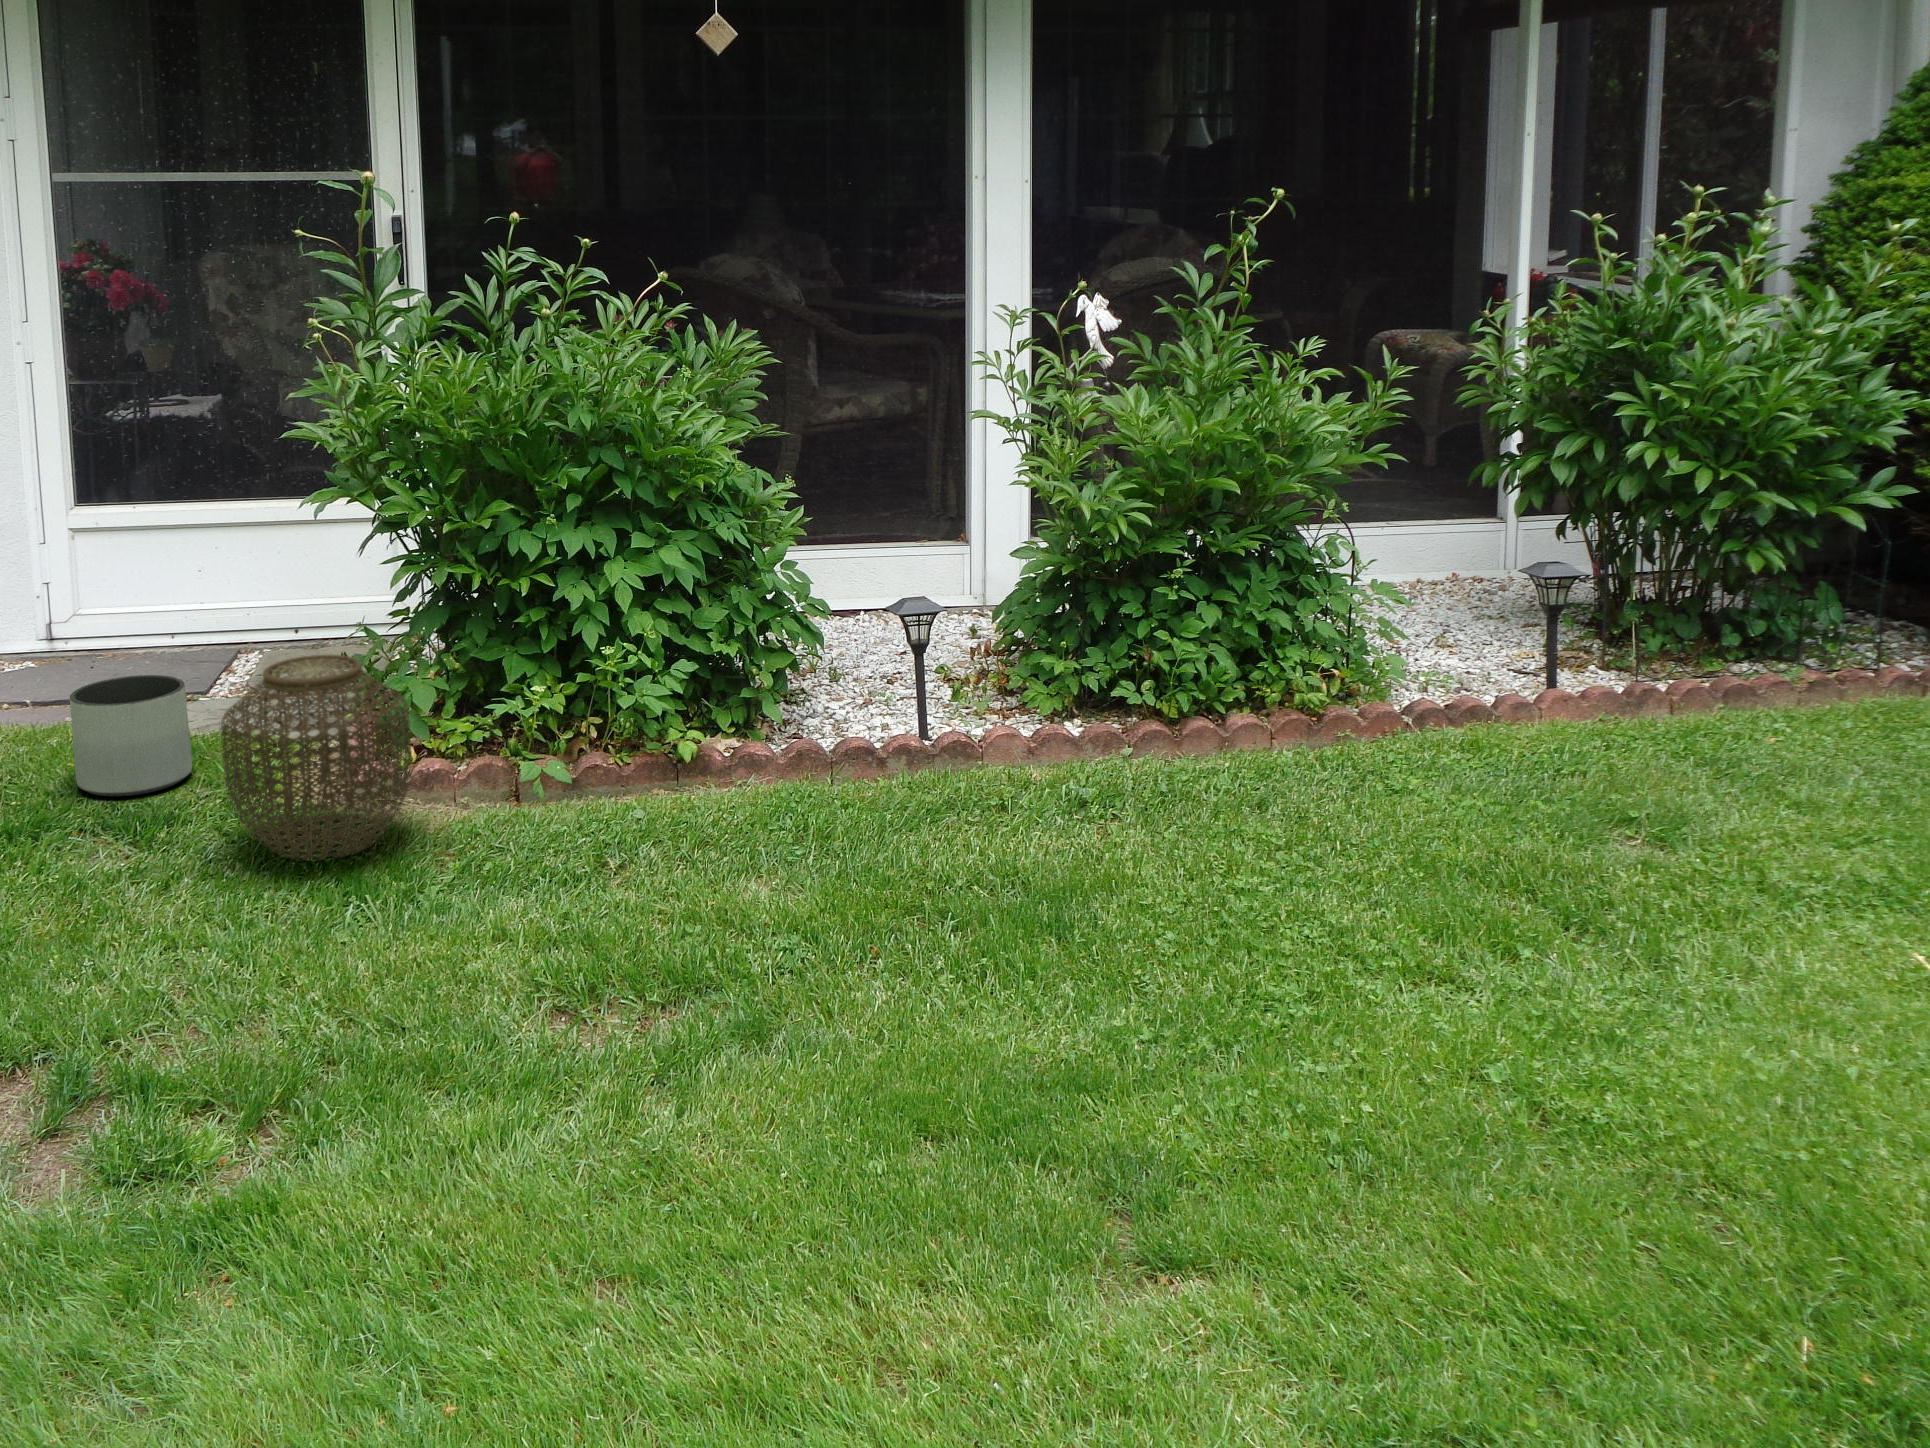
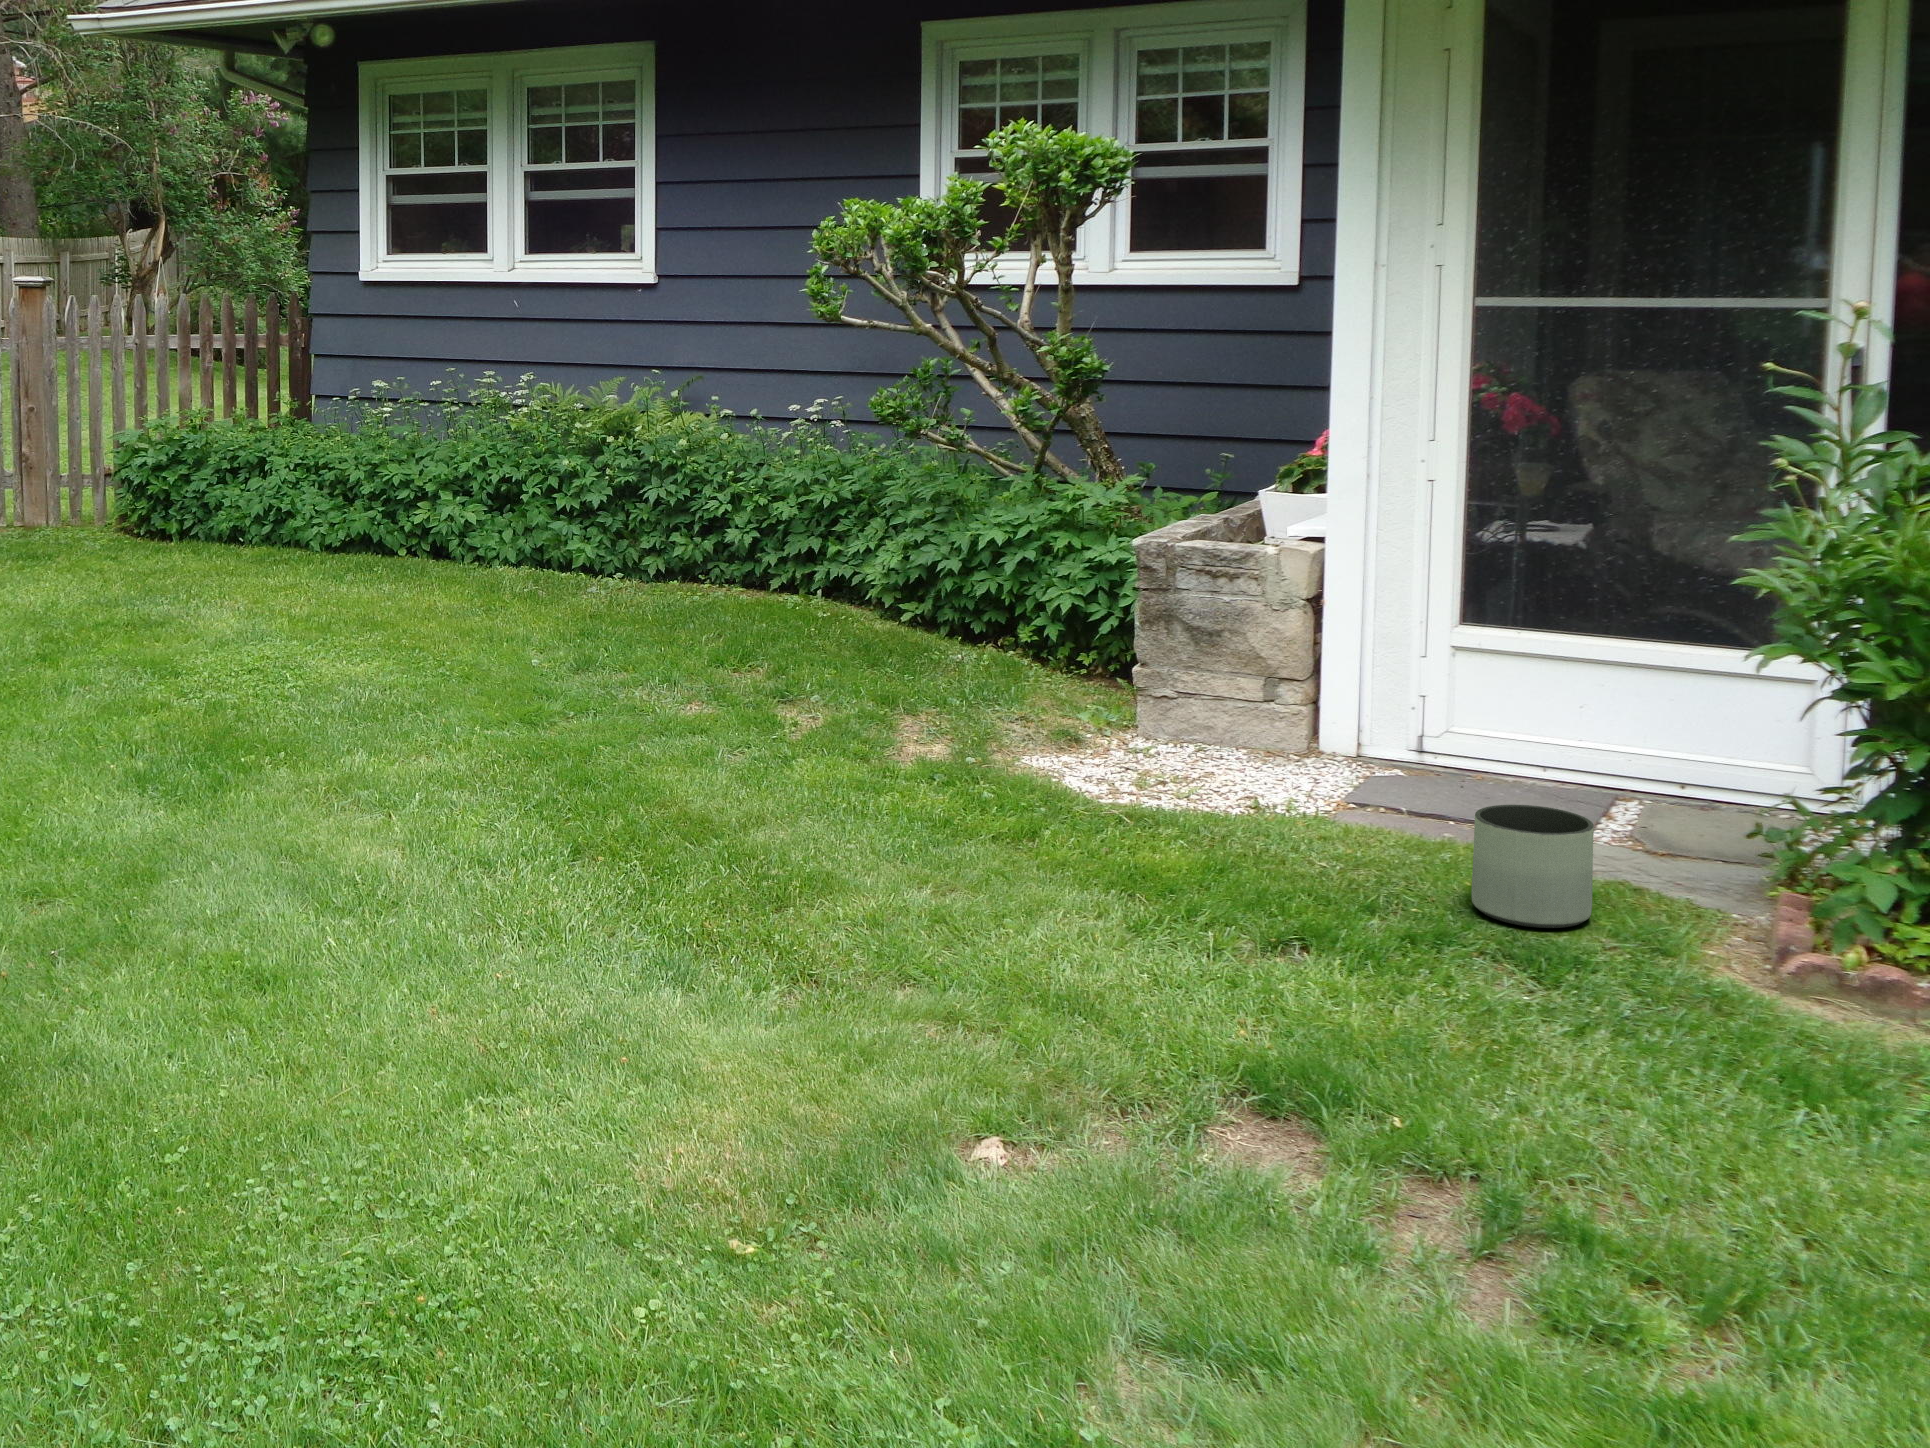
woven basket: present [221,655,412,861] -> none [1652,821,1879,1049]

